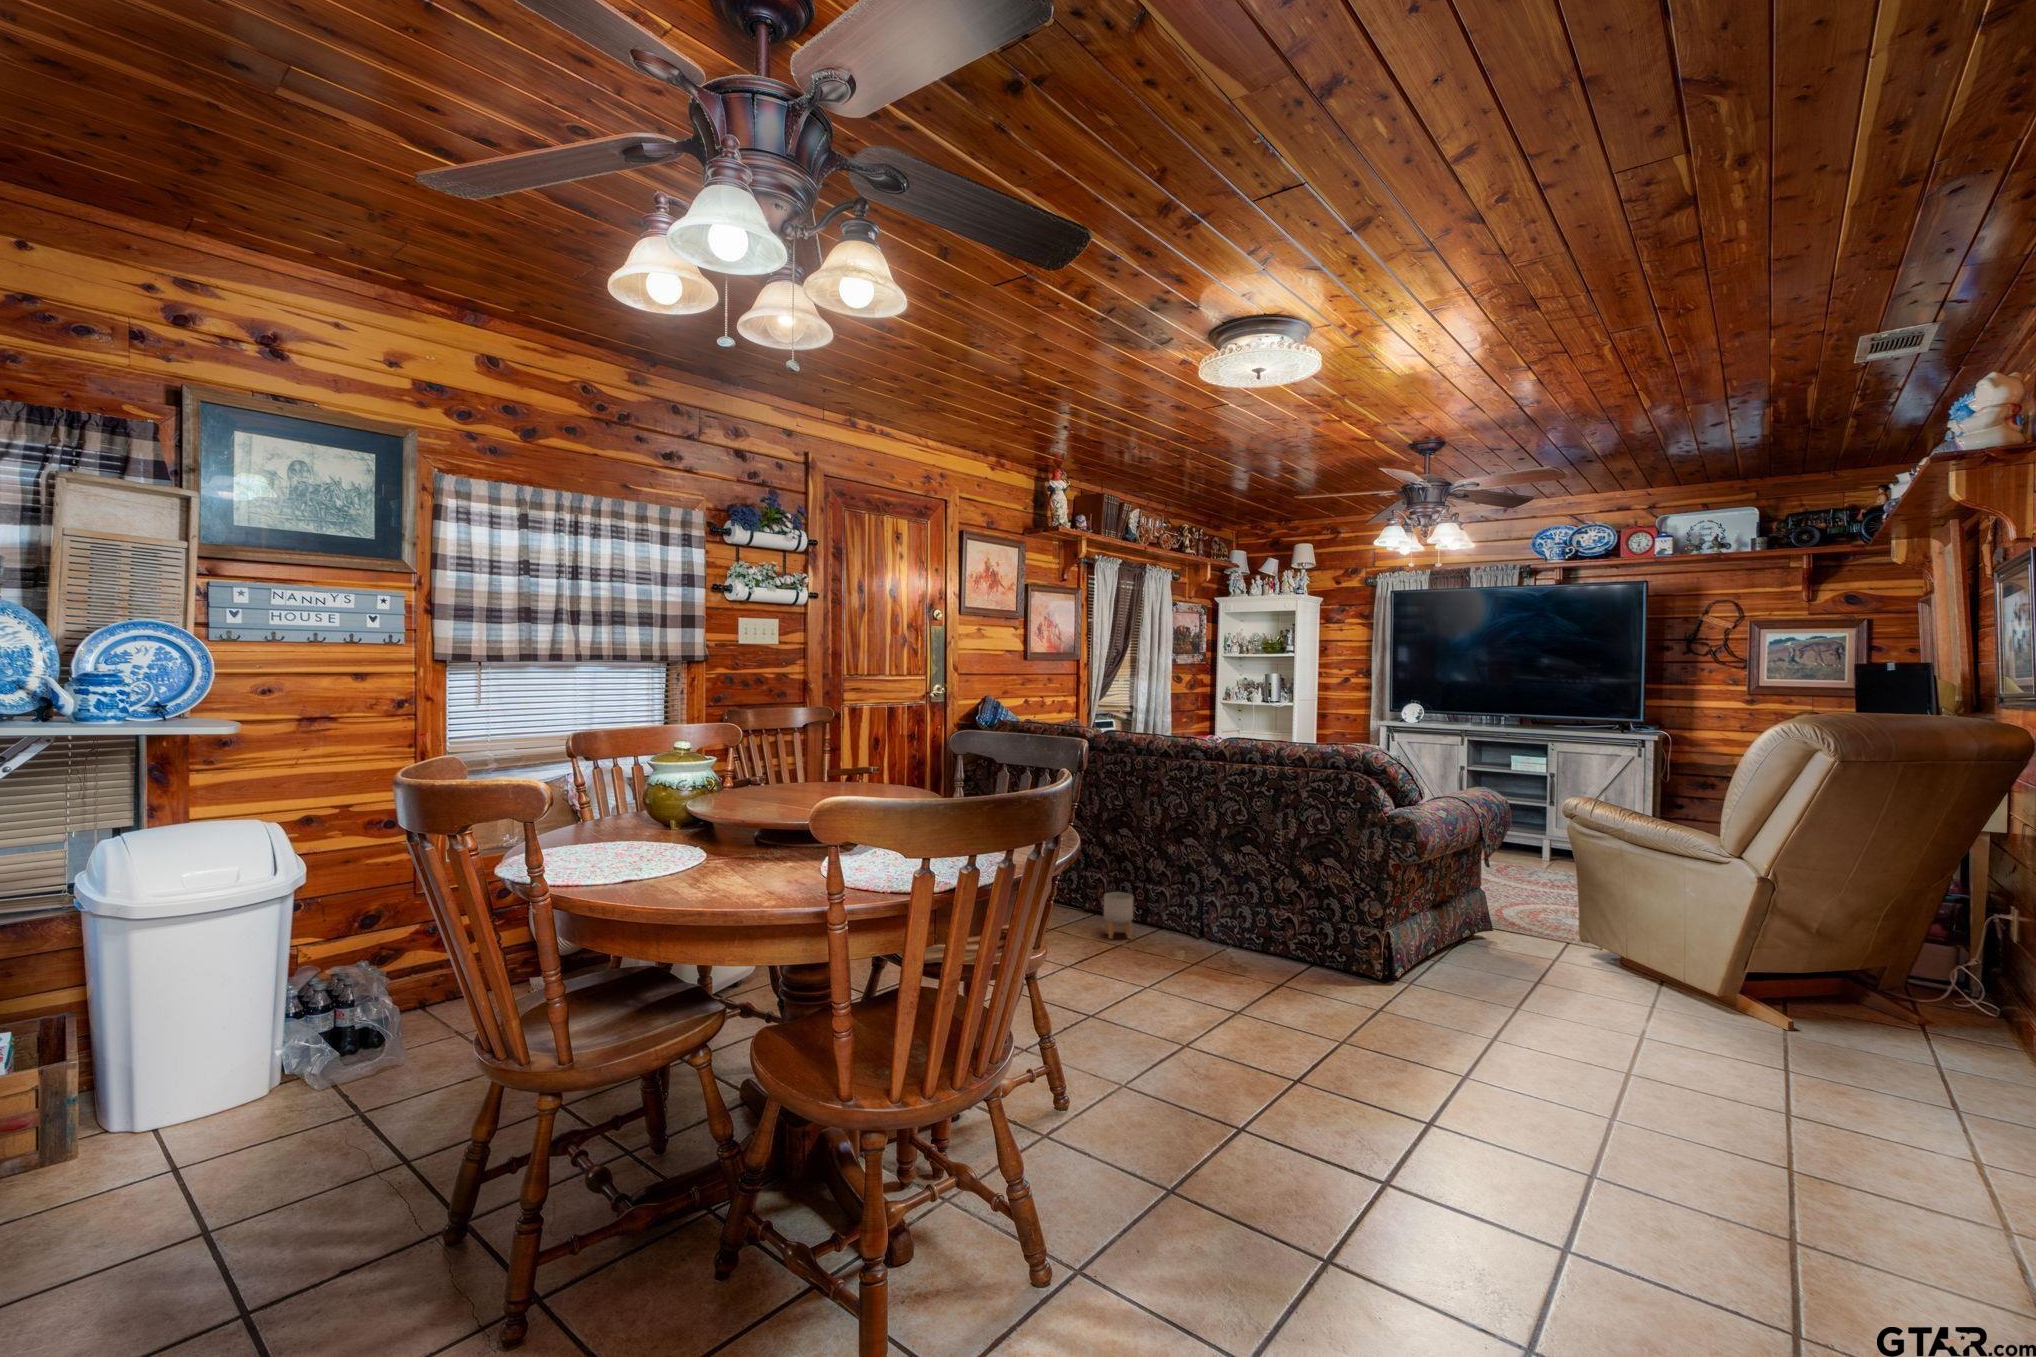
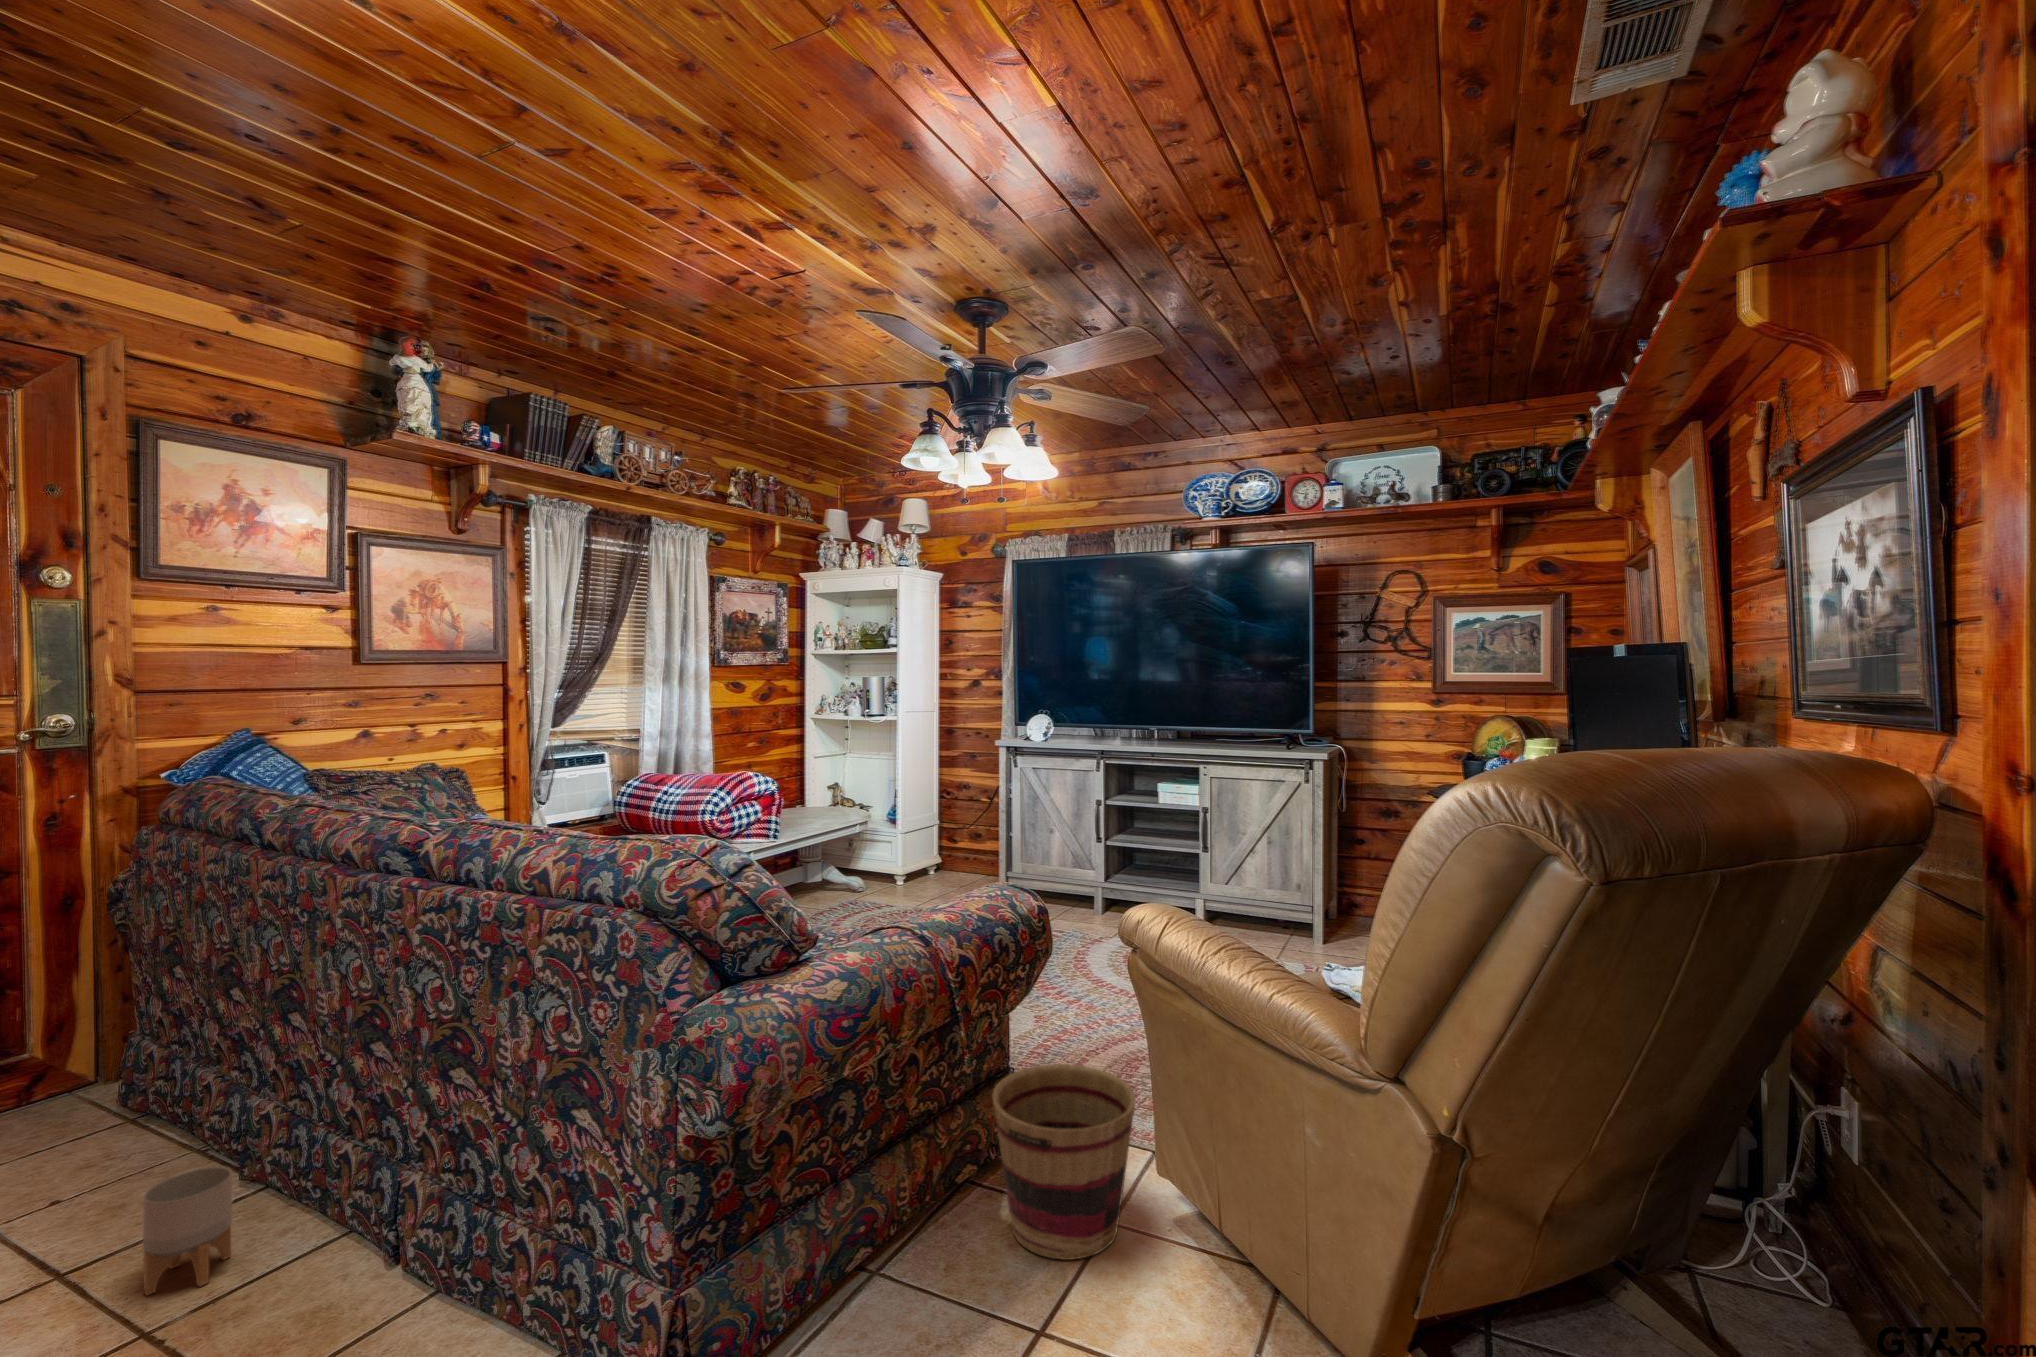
basket: none [1495,883,1578,966] -> present [992,1064,1136,1260]

